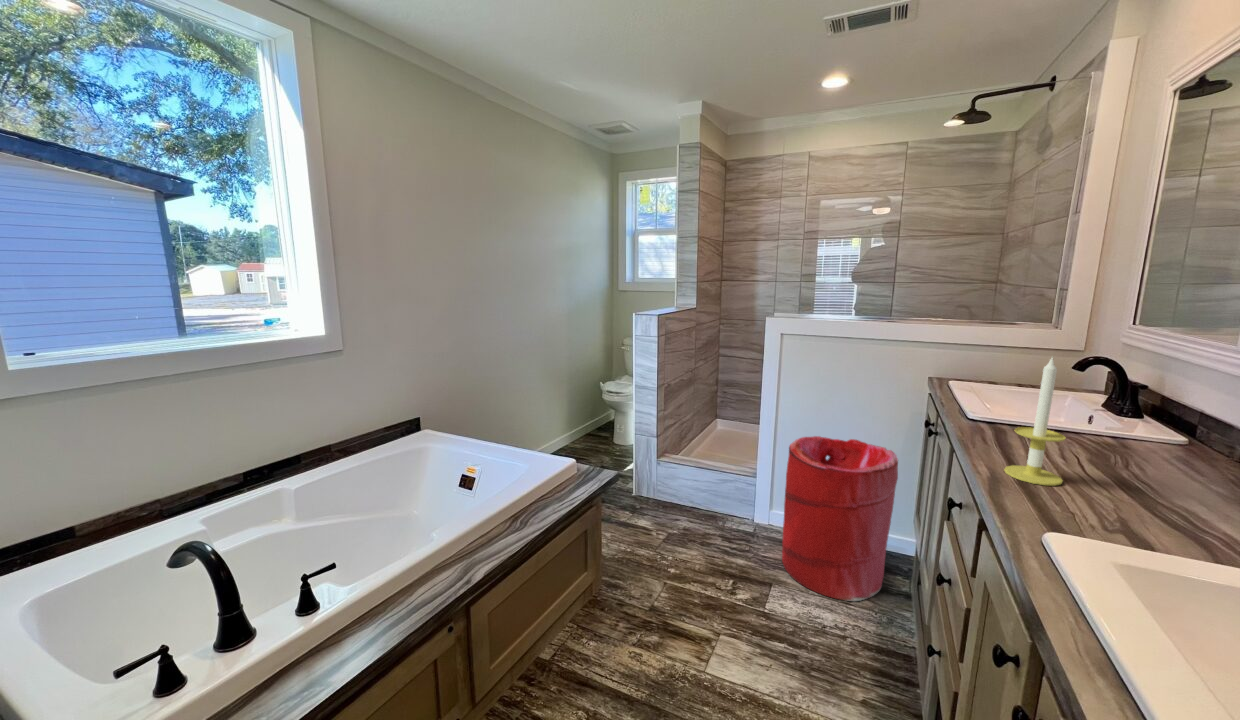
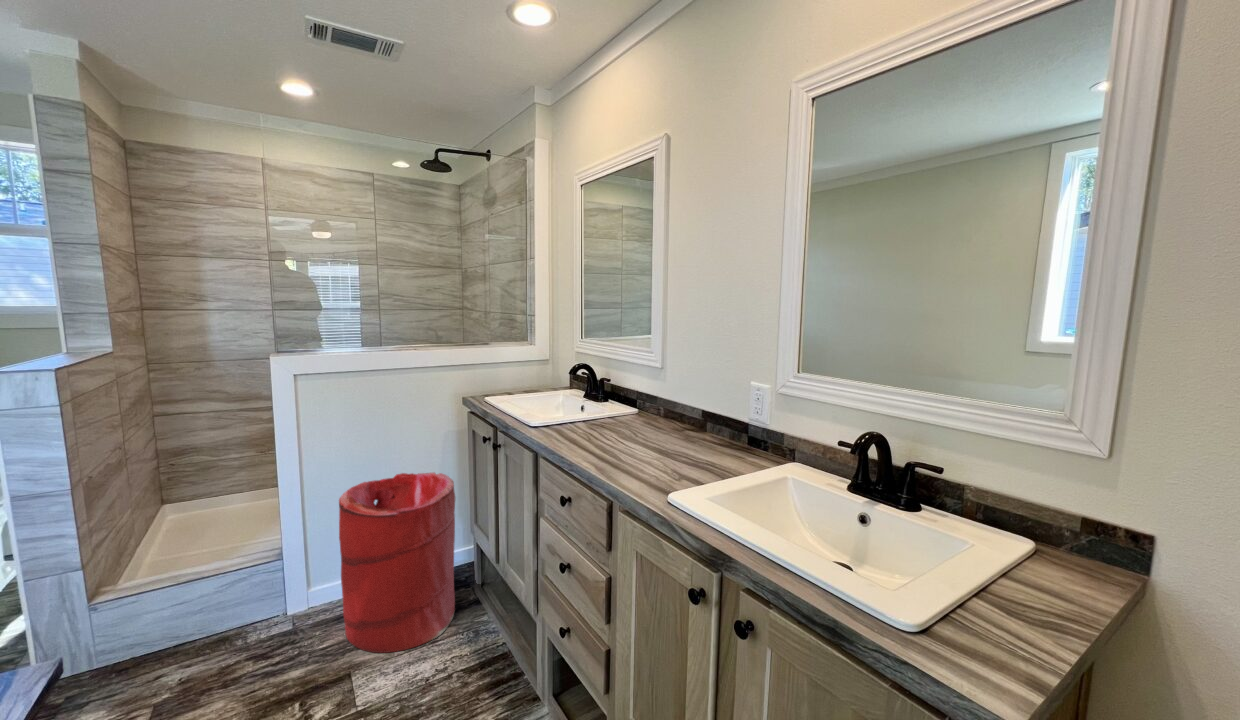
candle: present [1004,358,1066,486] -> none [593,371,626,465]

